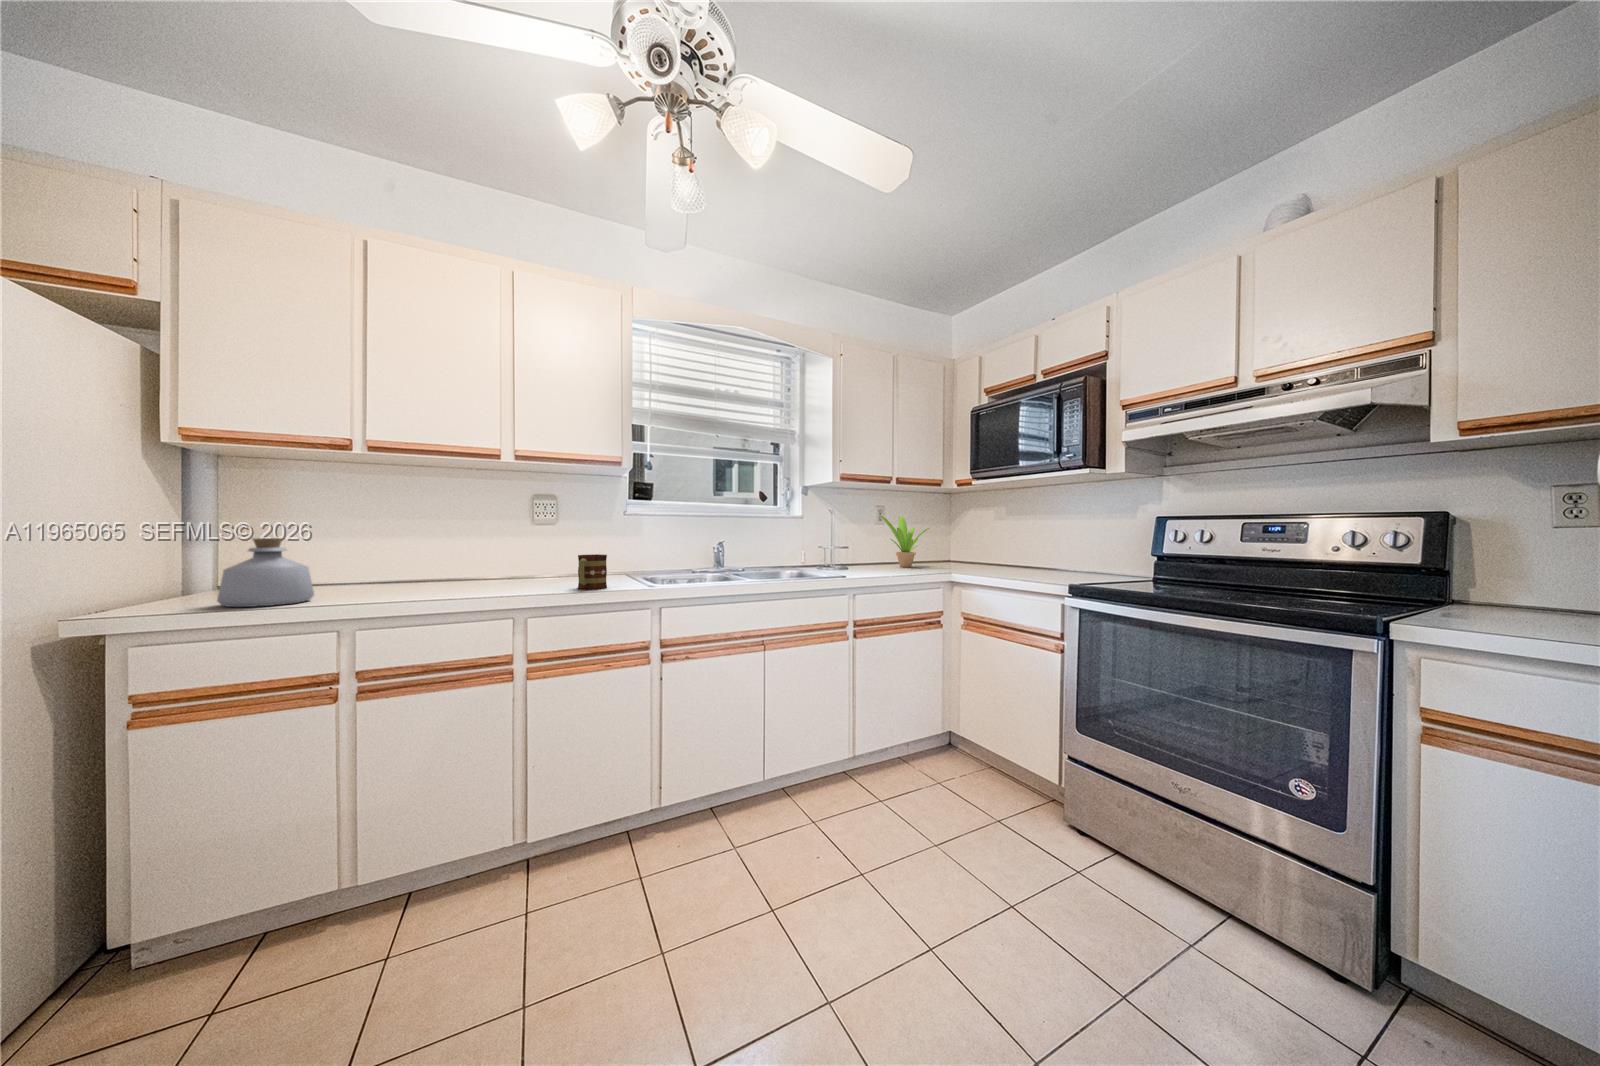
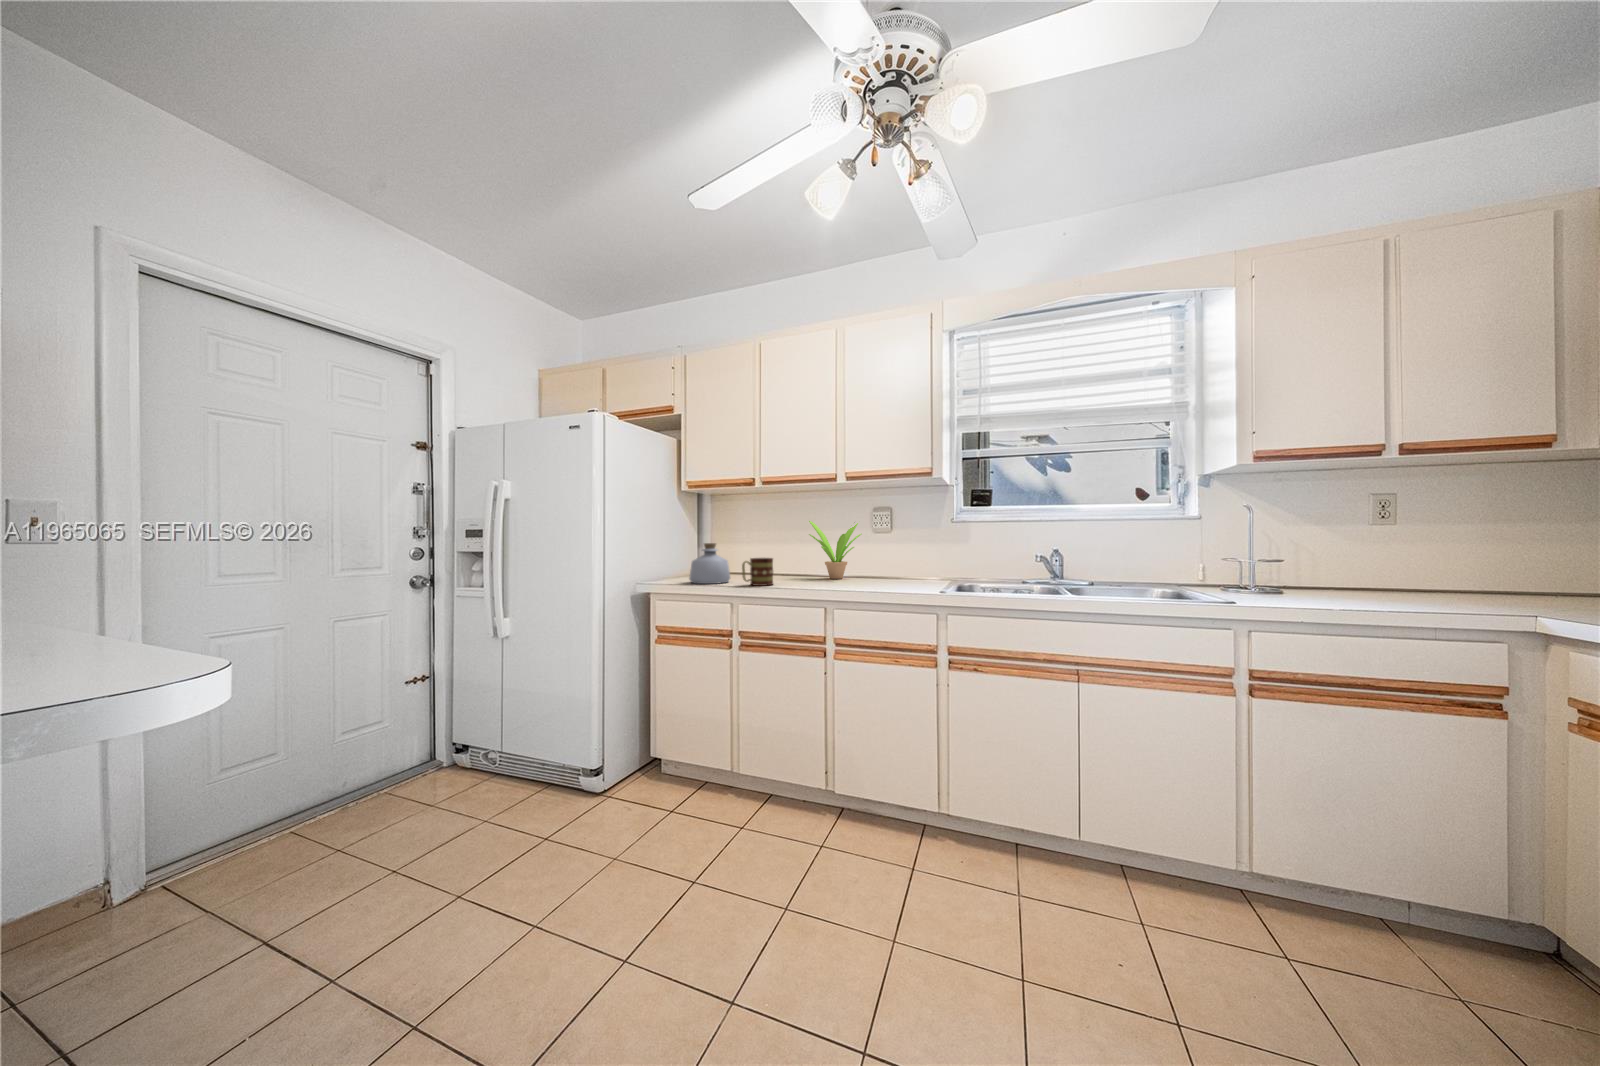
potted plant: present [880,515,929,567] -> present [809,521,861,579]
mug: present [578,554,607,589] -> present [742,558,773,586]

